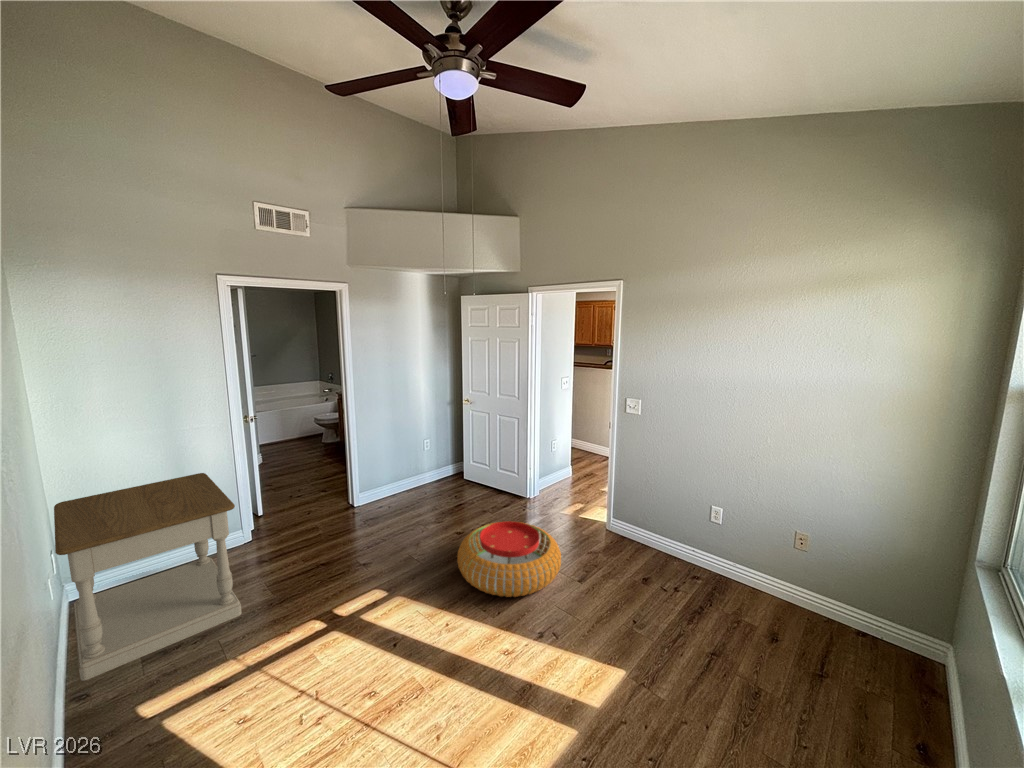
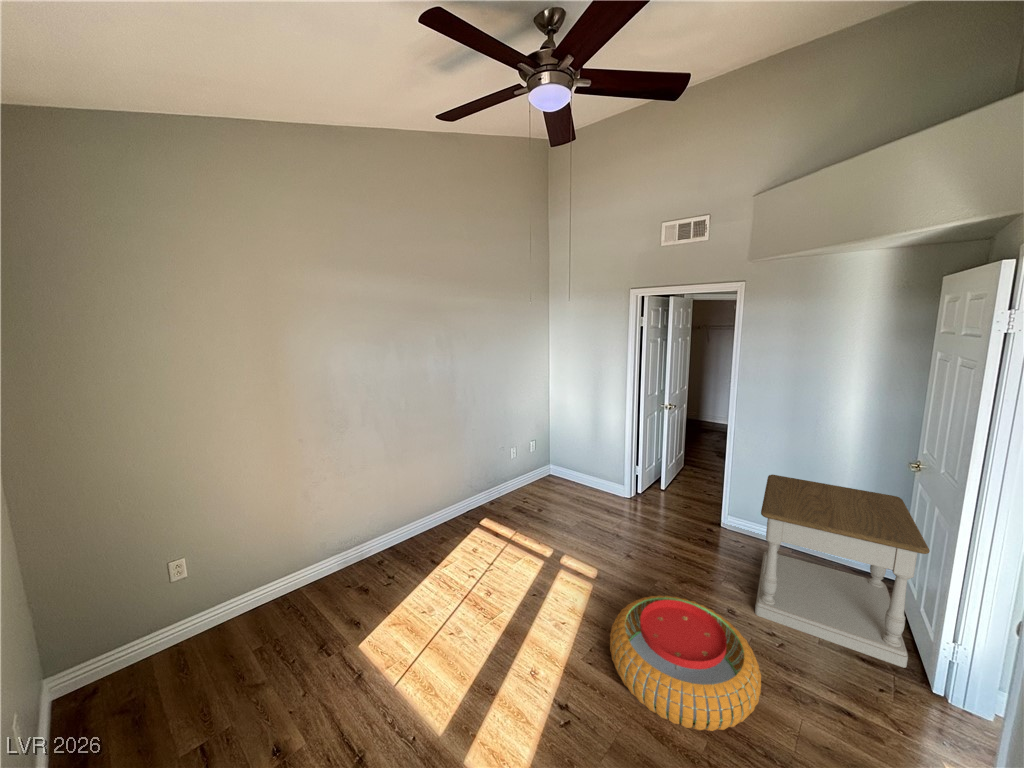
side table: present [54,473,242,681] -> present [755,475,930,668]

